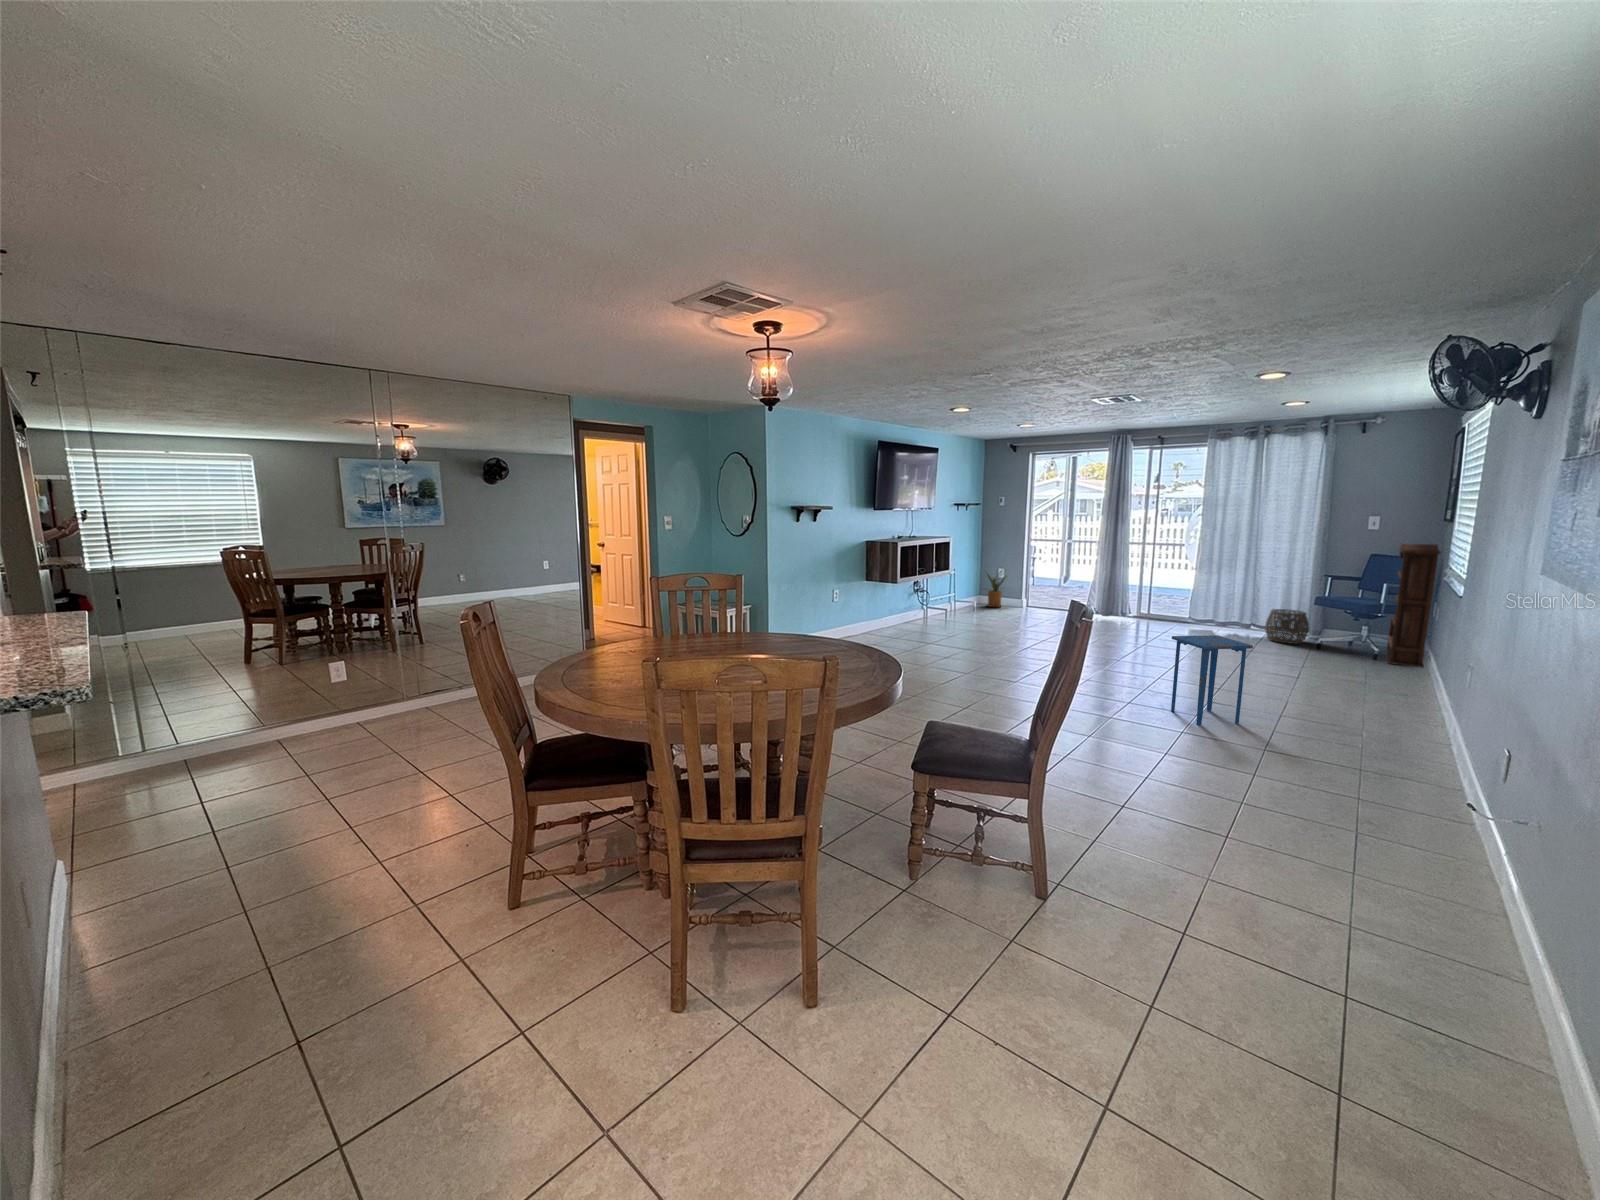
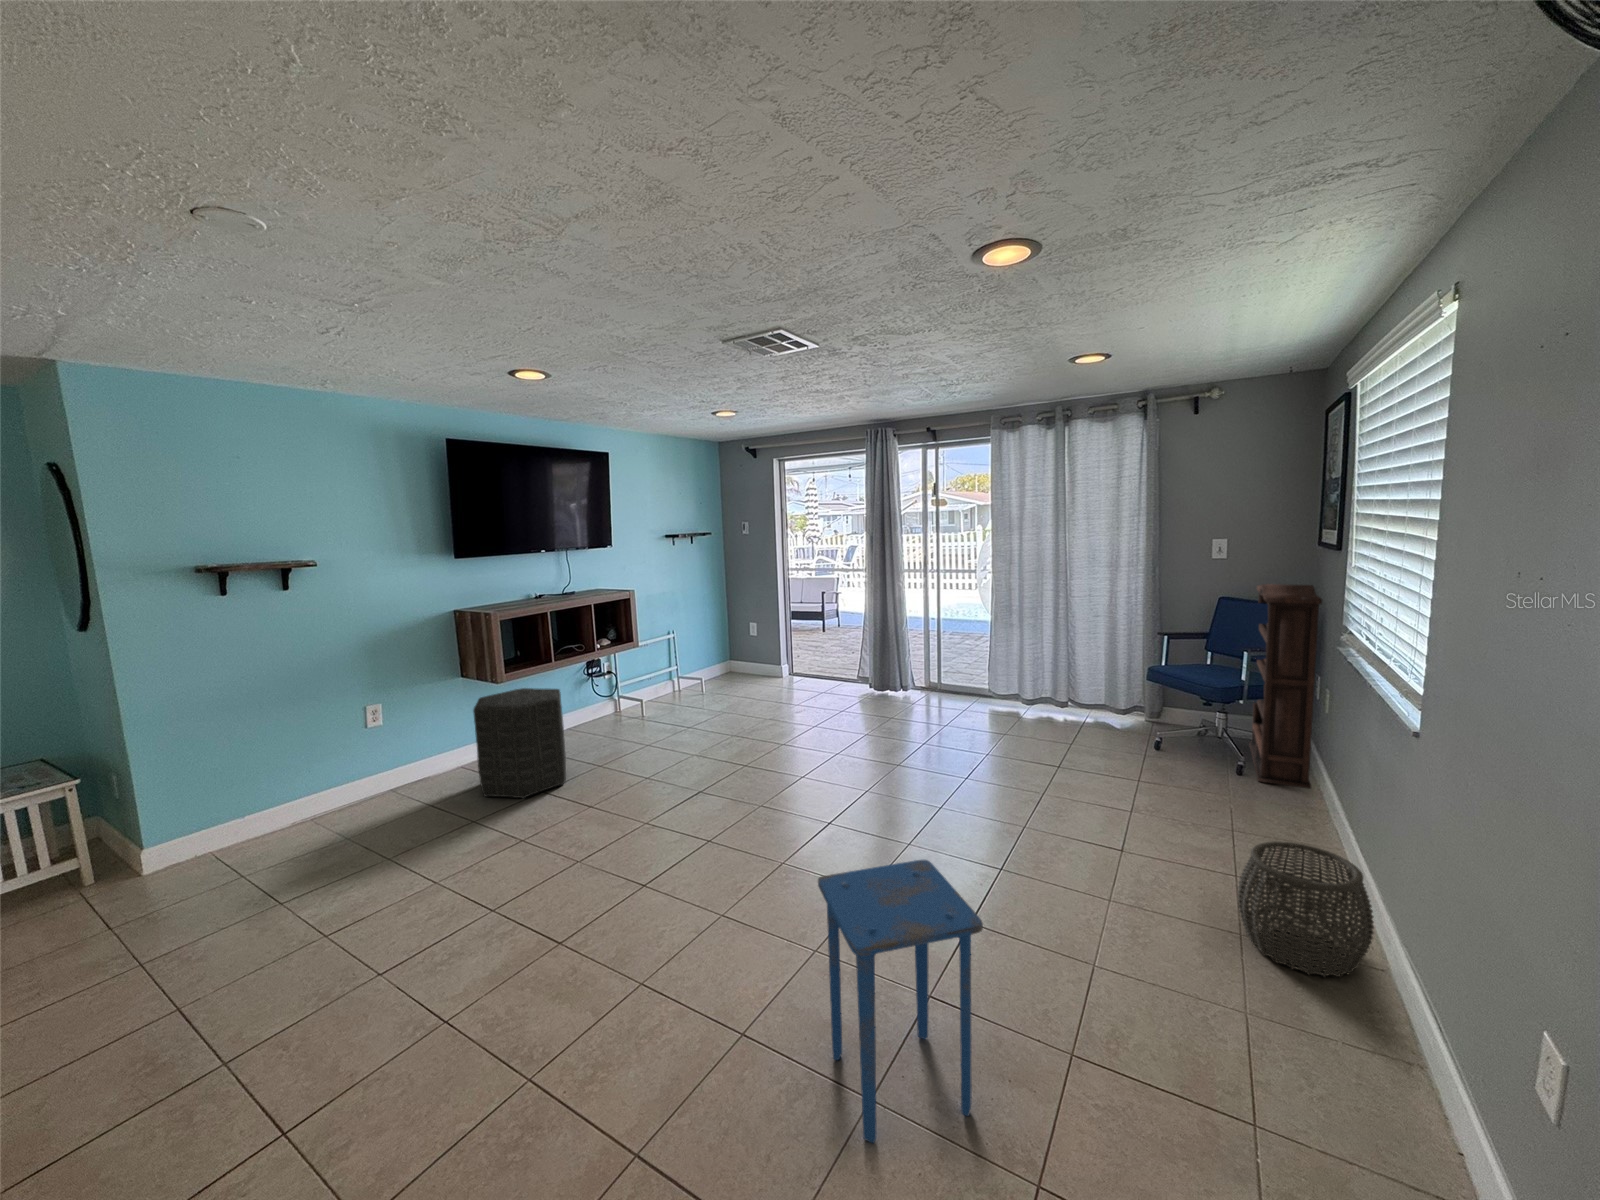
house plant: present [987,573,1007,607] -> none [710,623,764,682]
ottoman: none [893,587,943,644] -> present [473,688,566,798]
woven basket: present [1265,609,1309,644] -> present [1237,841,1374,977]

